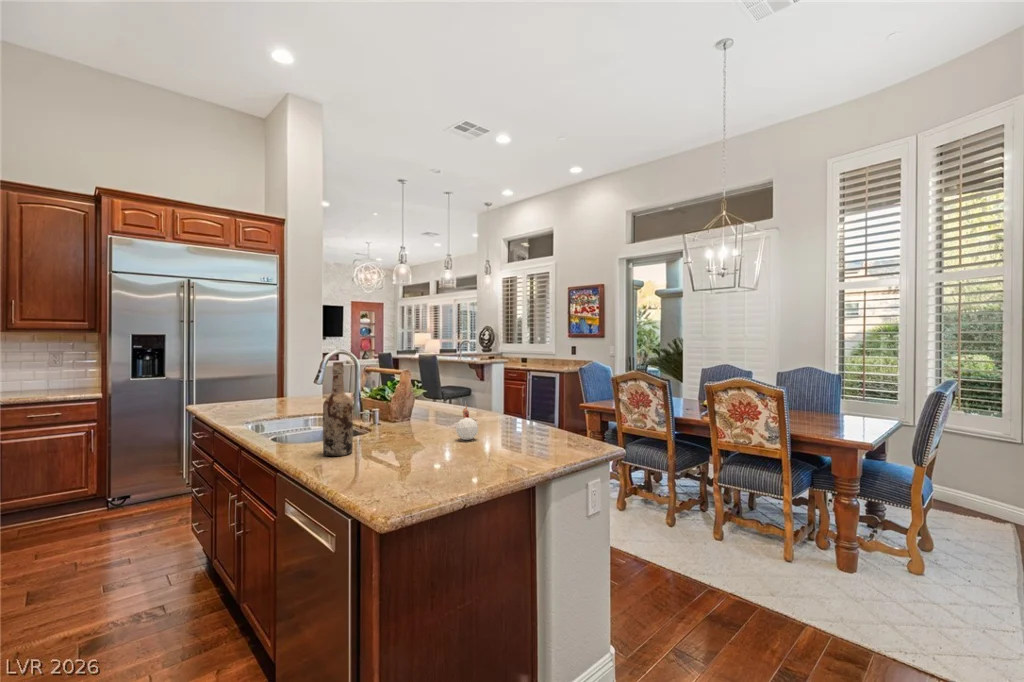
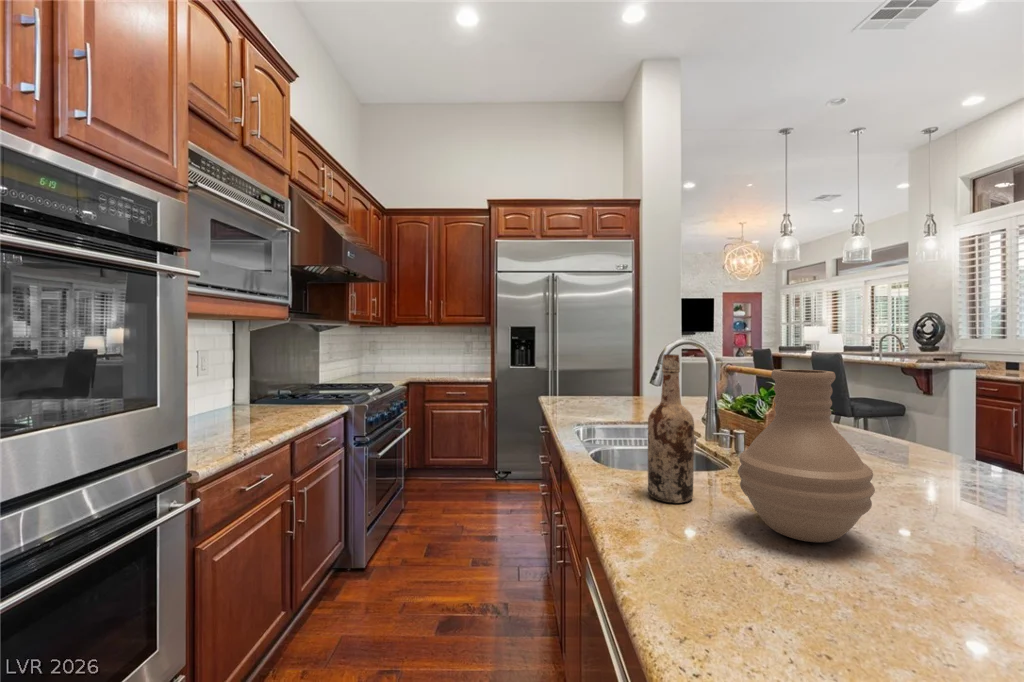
vase: none [380,368,443,457] -> present [738,369,875,542]
candle: present [456,405,478,440] -> none [902,441,961,523]

